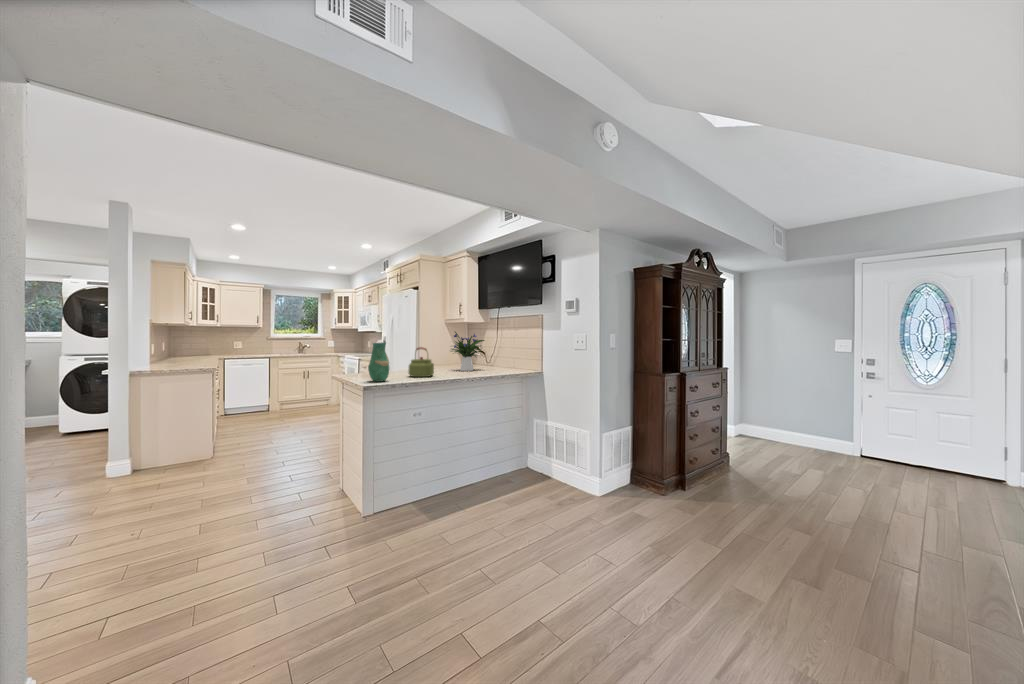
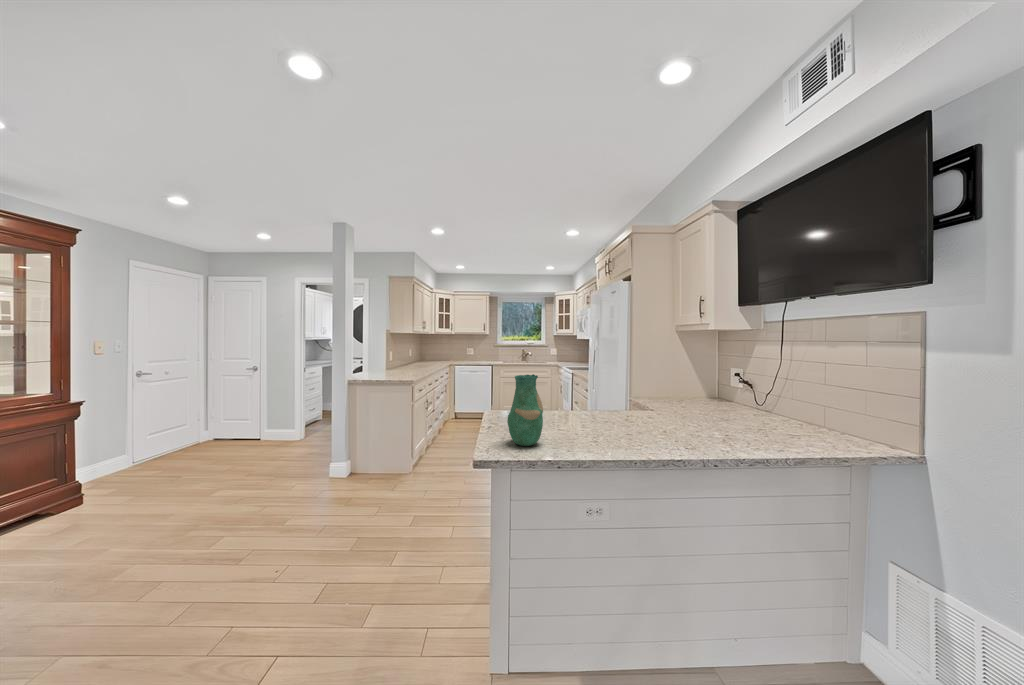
flower arrangement: present [452,332,484,371] -> none [673,348,751,426]
kettle: present [409,347,434,377] -> none [587,382,634,439]

